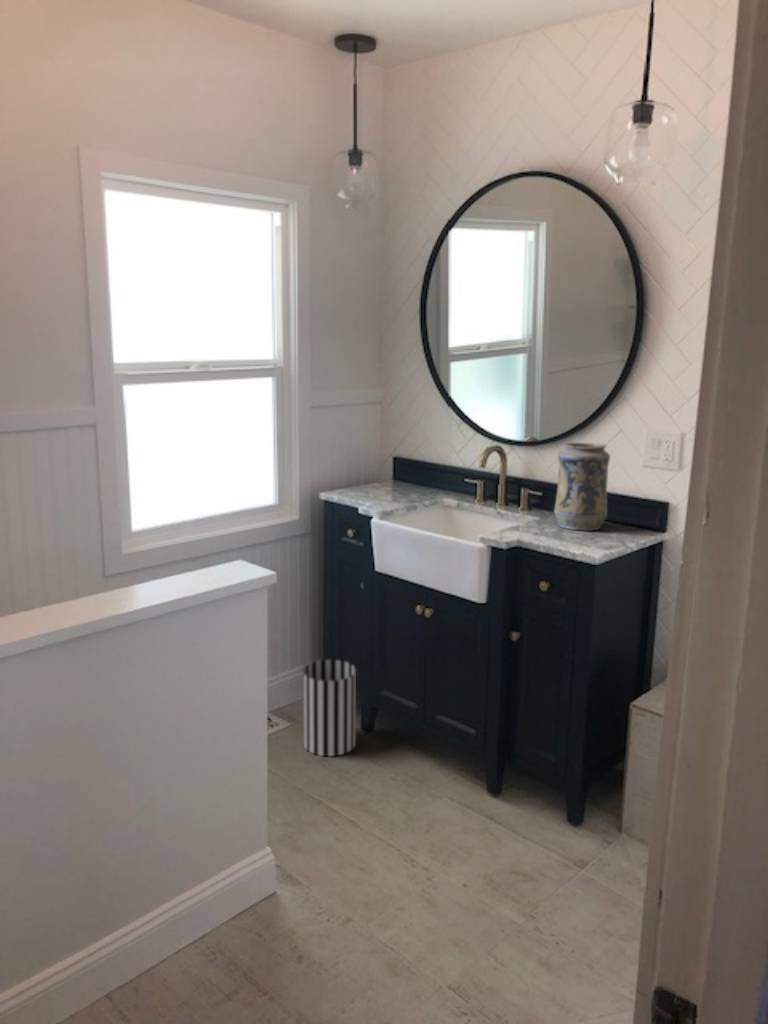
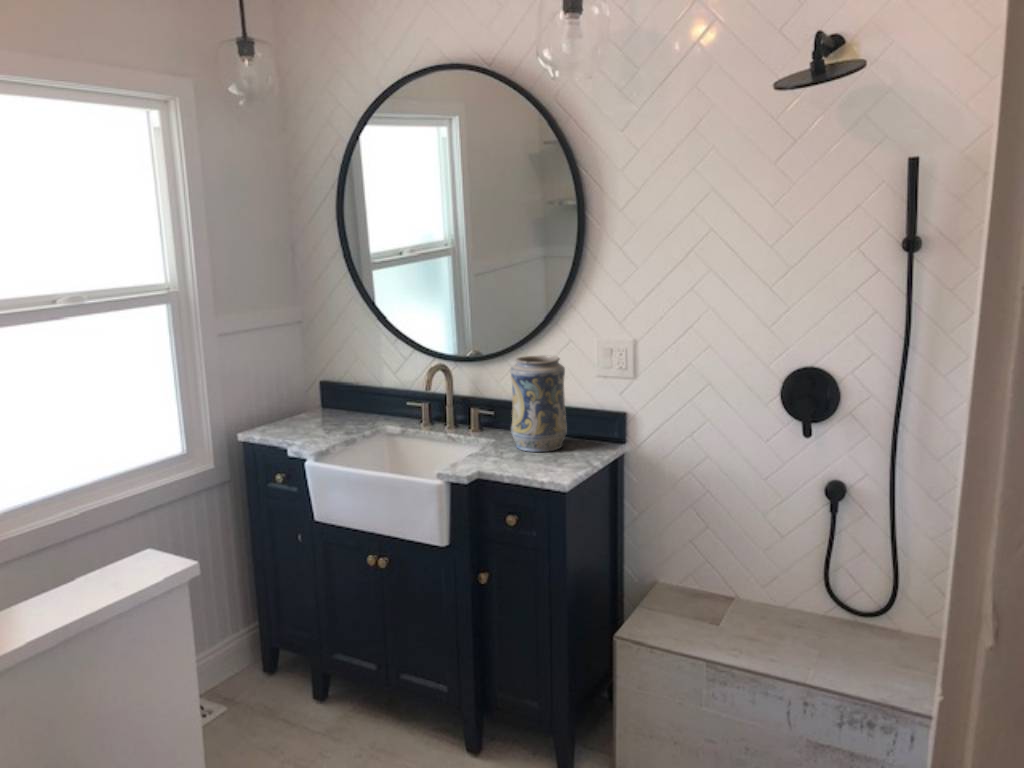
wastebasket: present [303,660,356,756] -> none [237,627,309,746]

